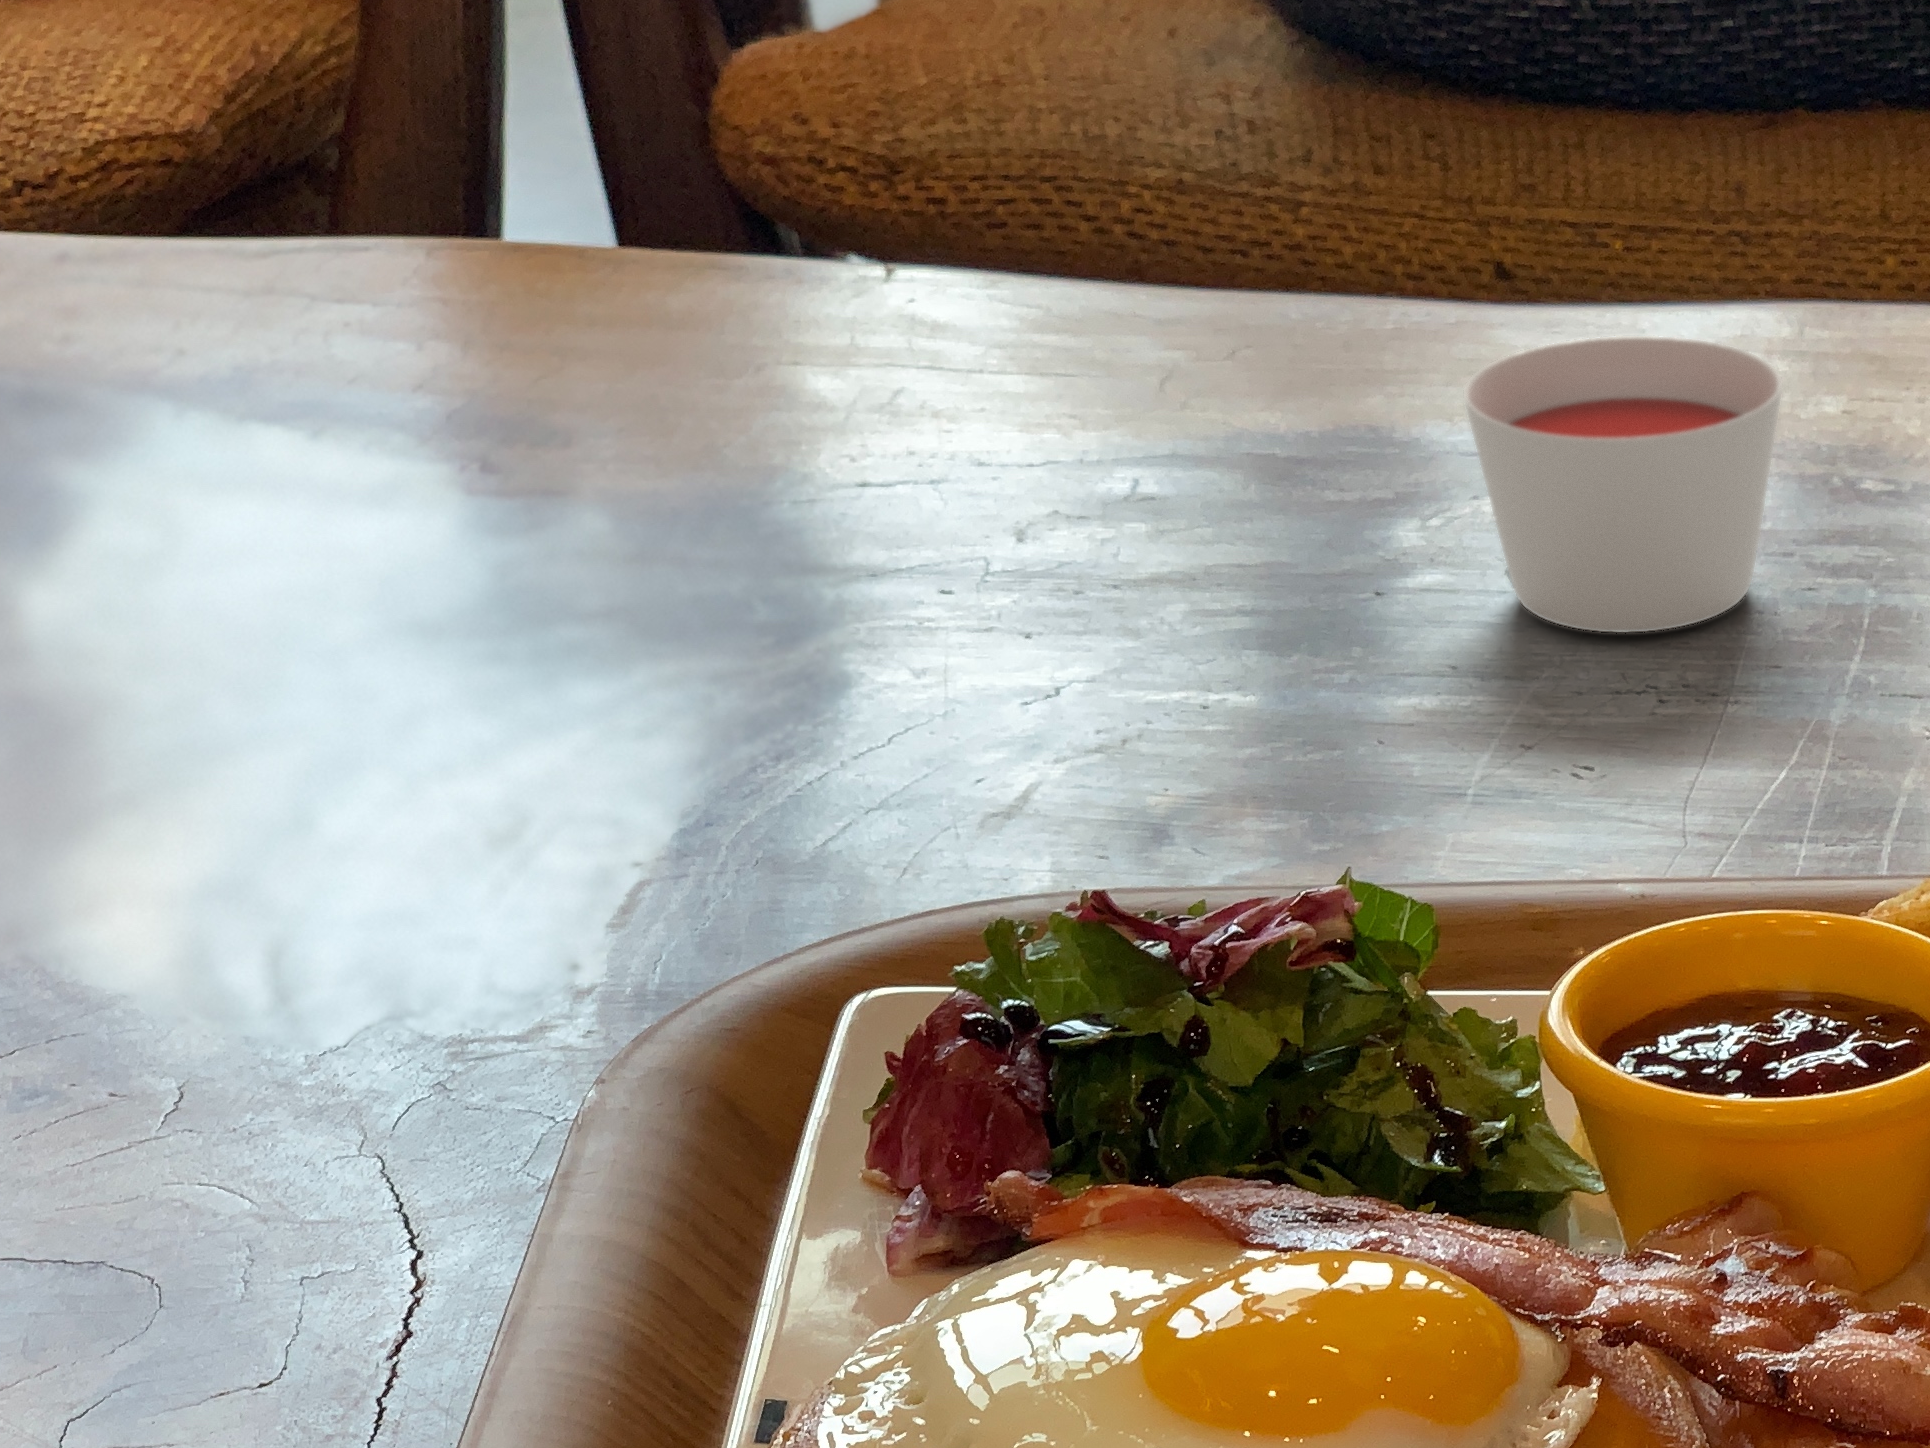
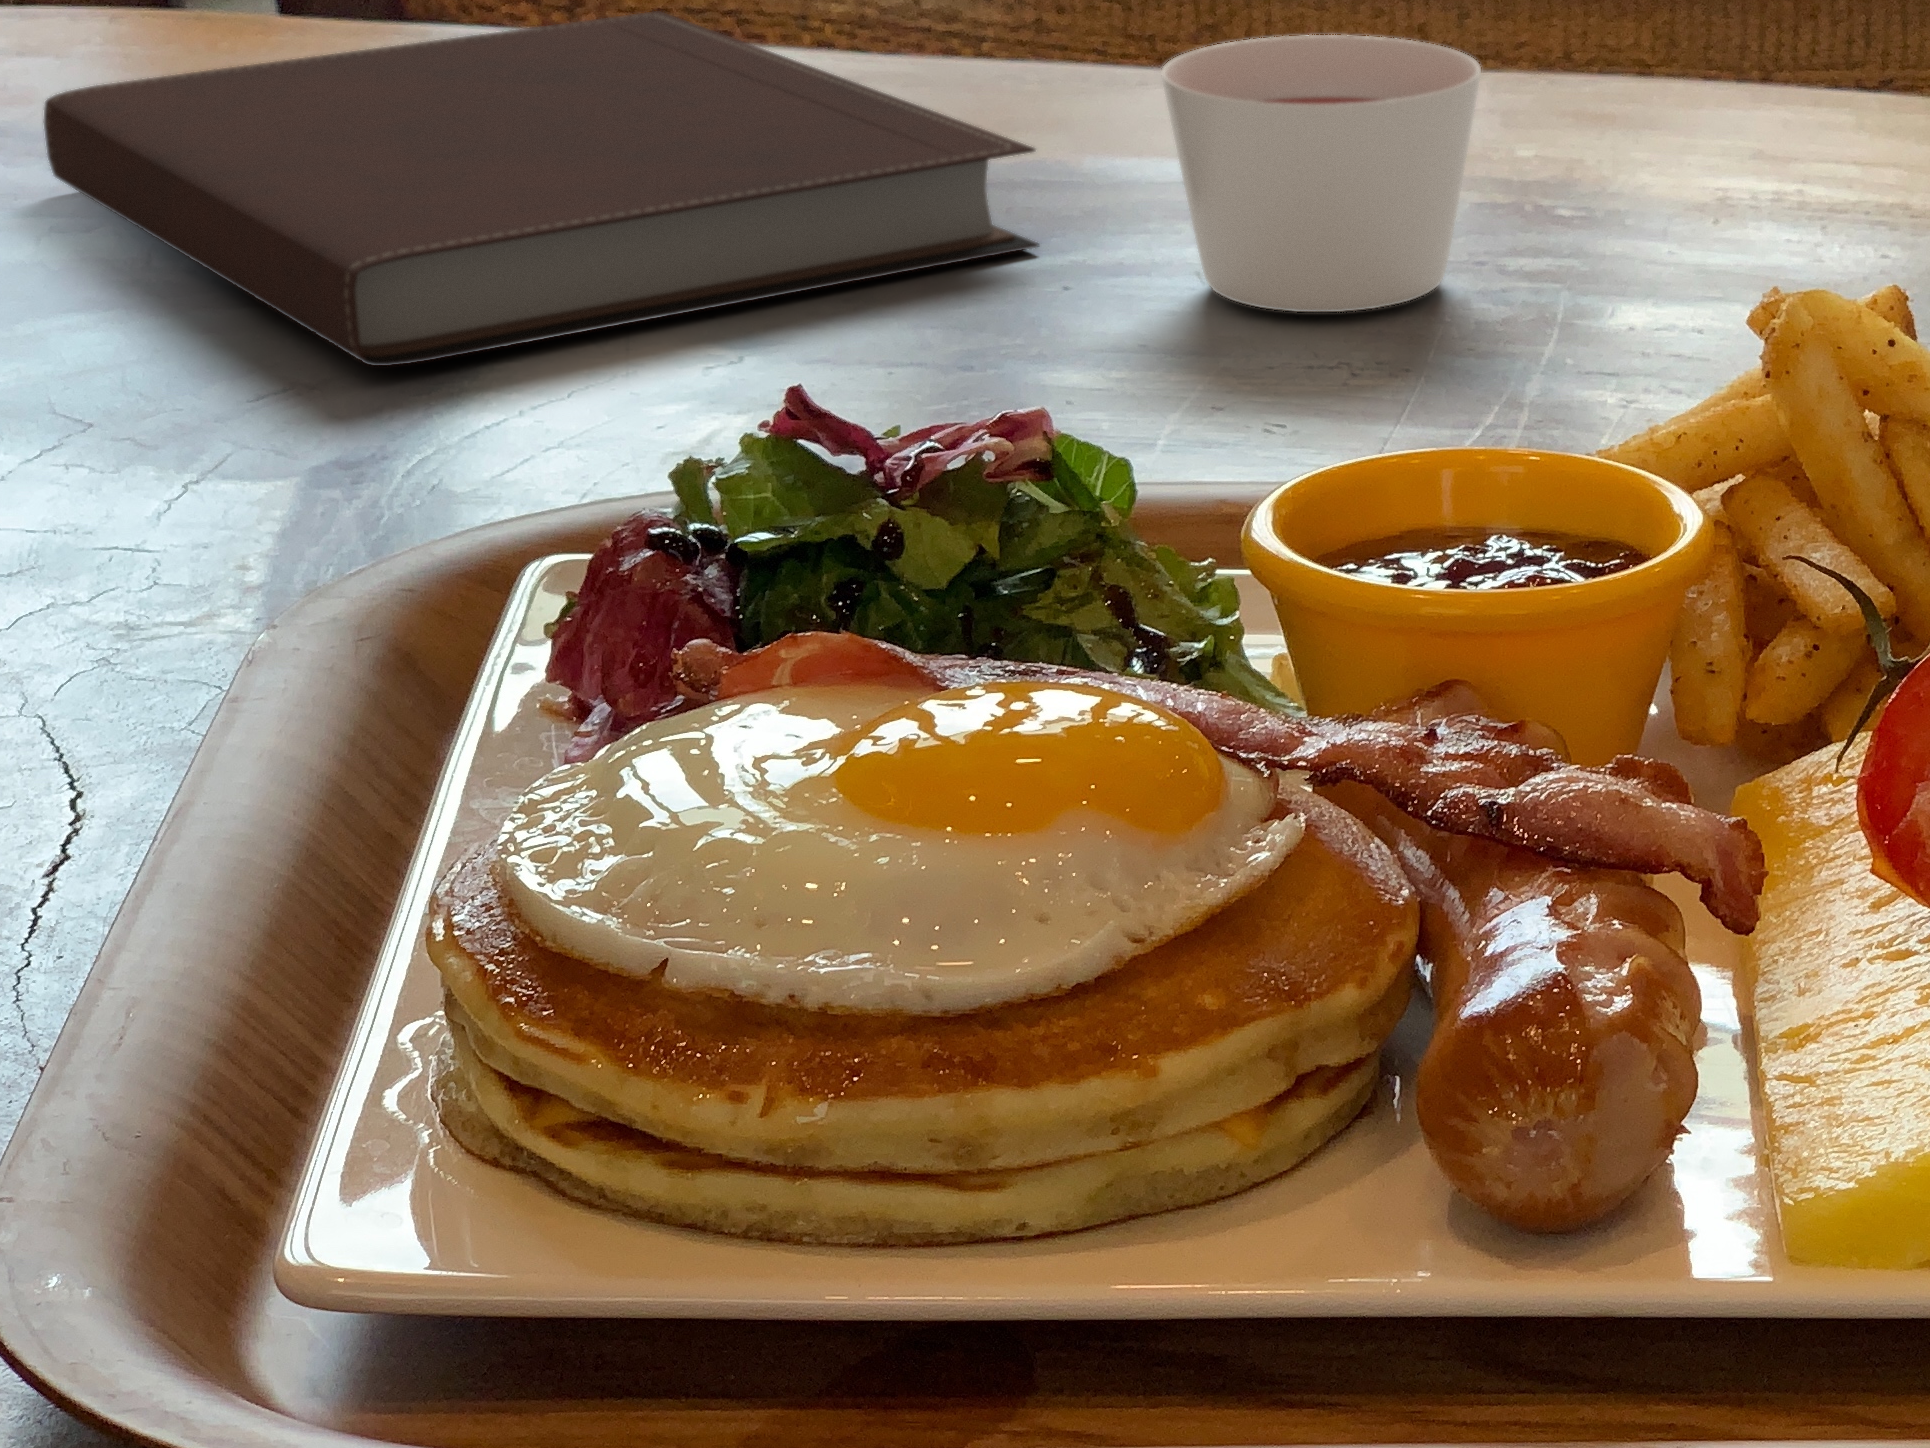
notebook: none [365,262,1352,718] -> present [44,11,1038,366]

